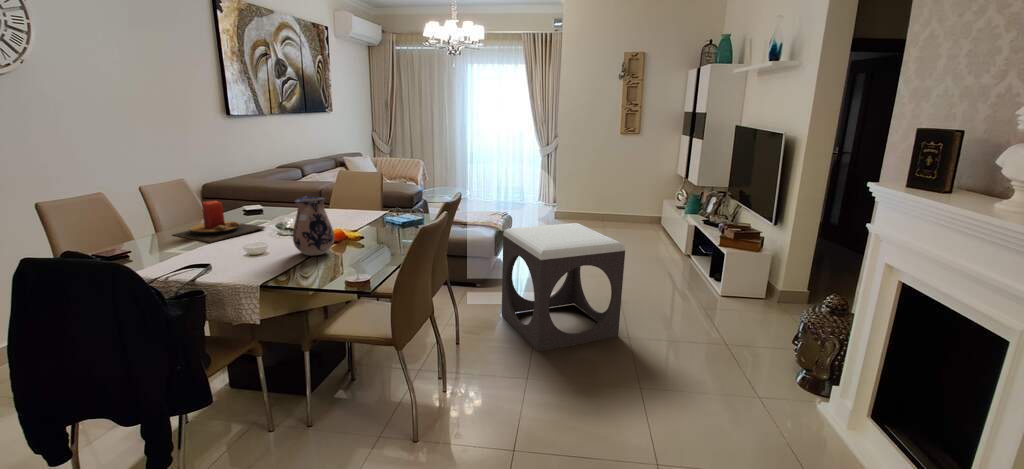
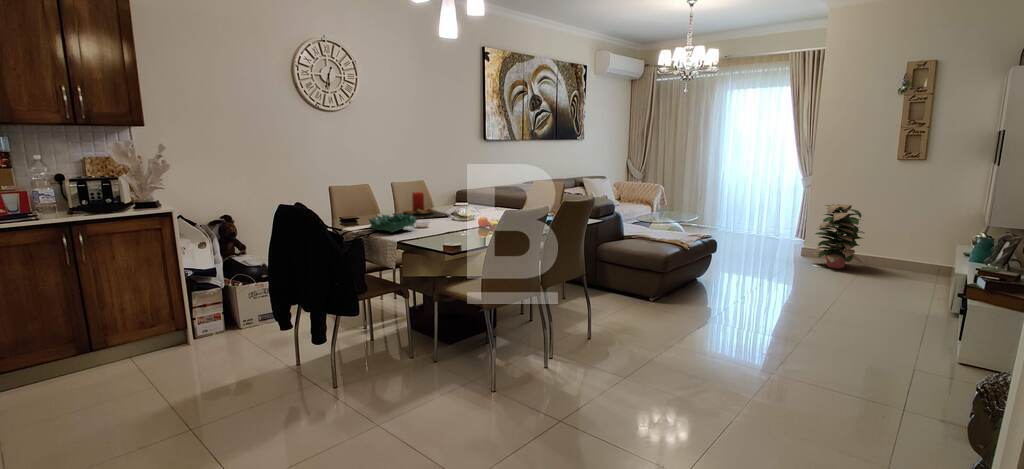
decorative plant: none [567,172,606,227] -> present [814,204,864,268]
ceramic pitcher: present [293,196,334,256] -> none [444,188,475,233]
footstool: present [502,223,625,352] -> none [651,240,773,372]
decorative bowl: none [179,237,252,270] -> present [369,213,417,232]

